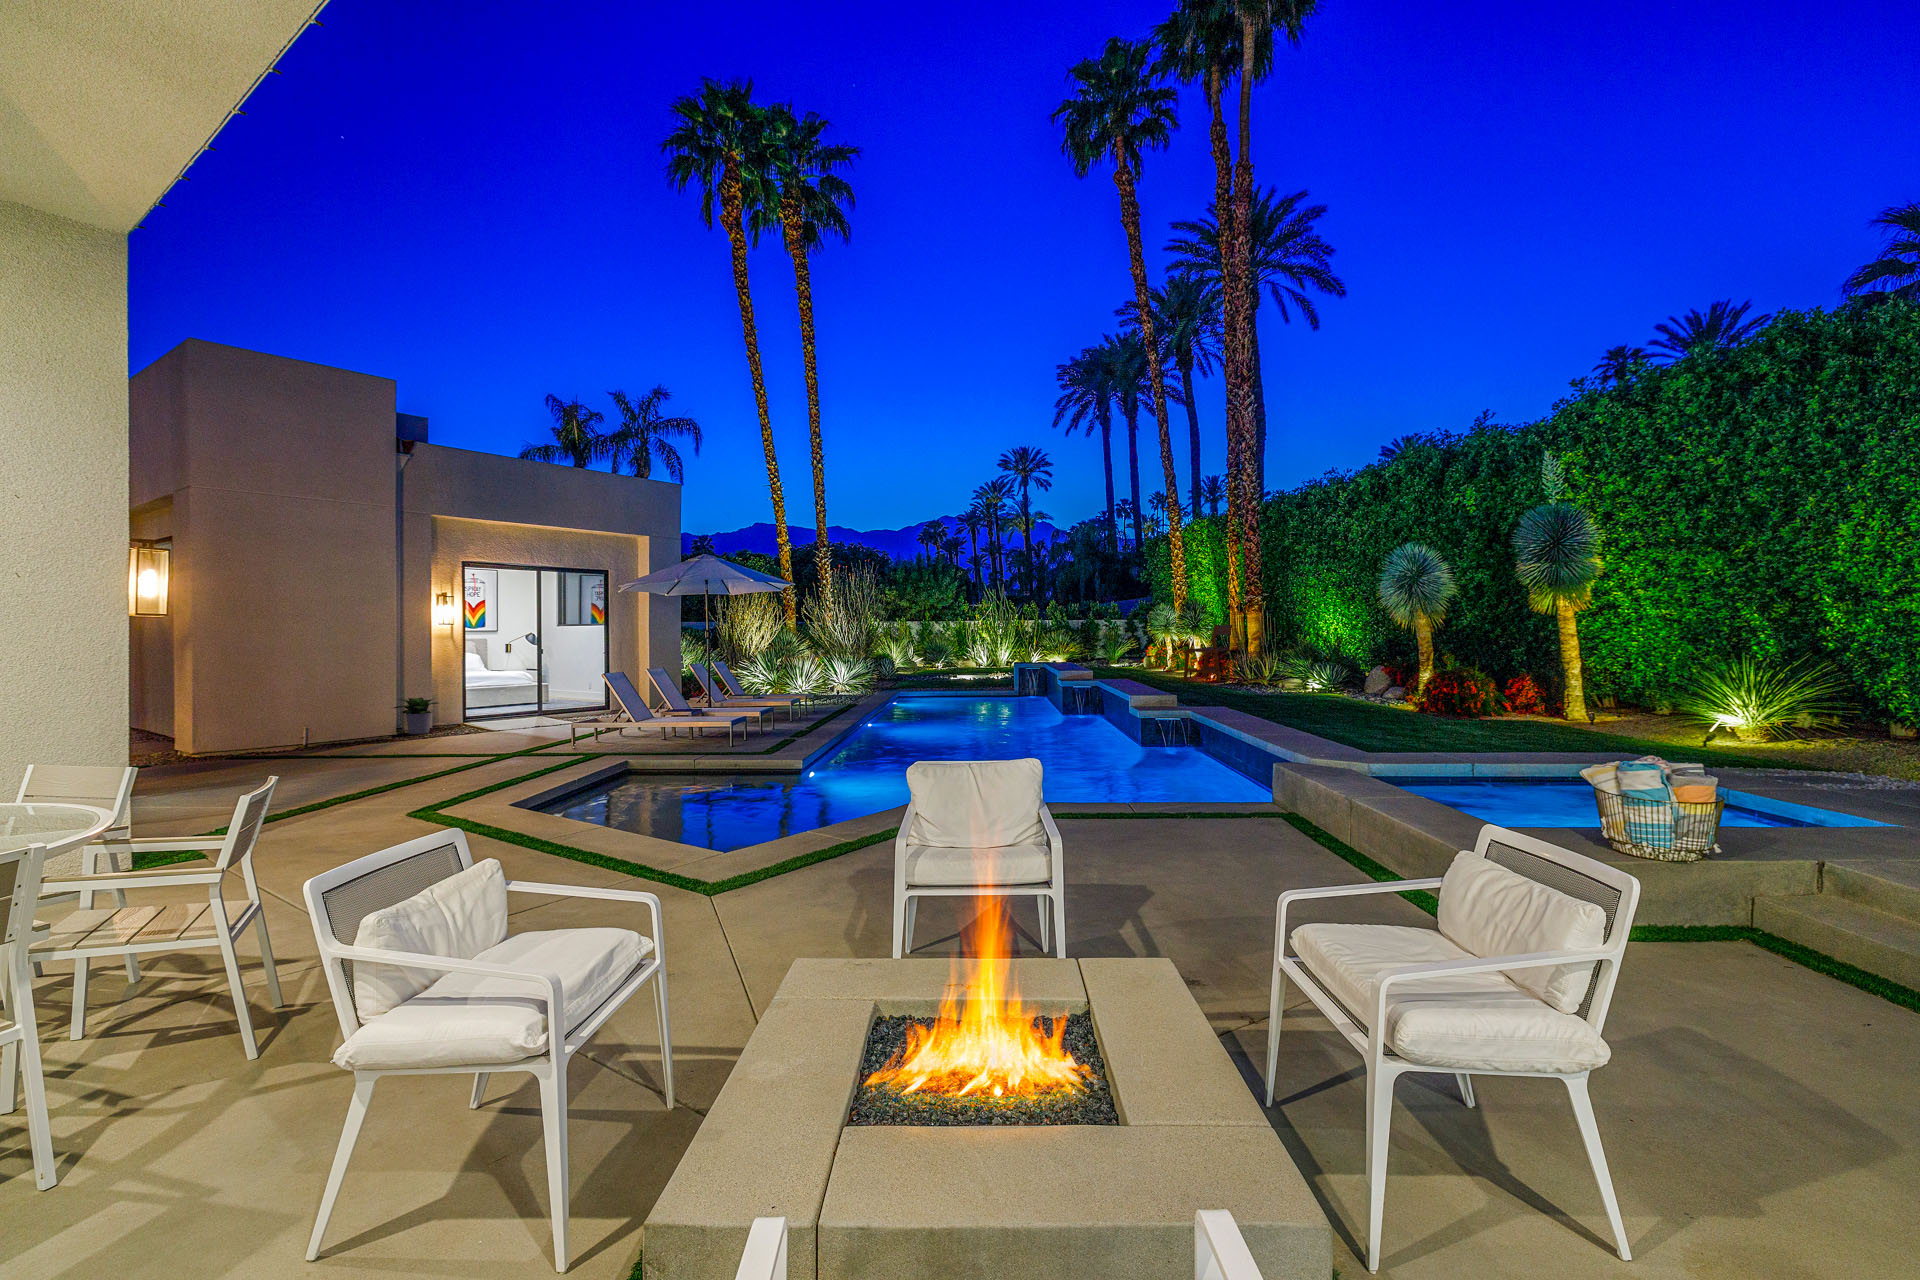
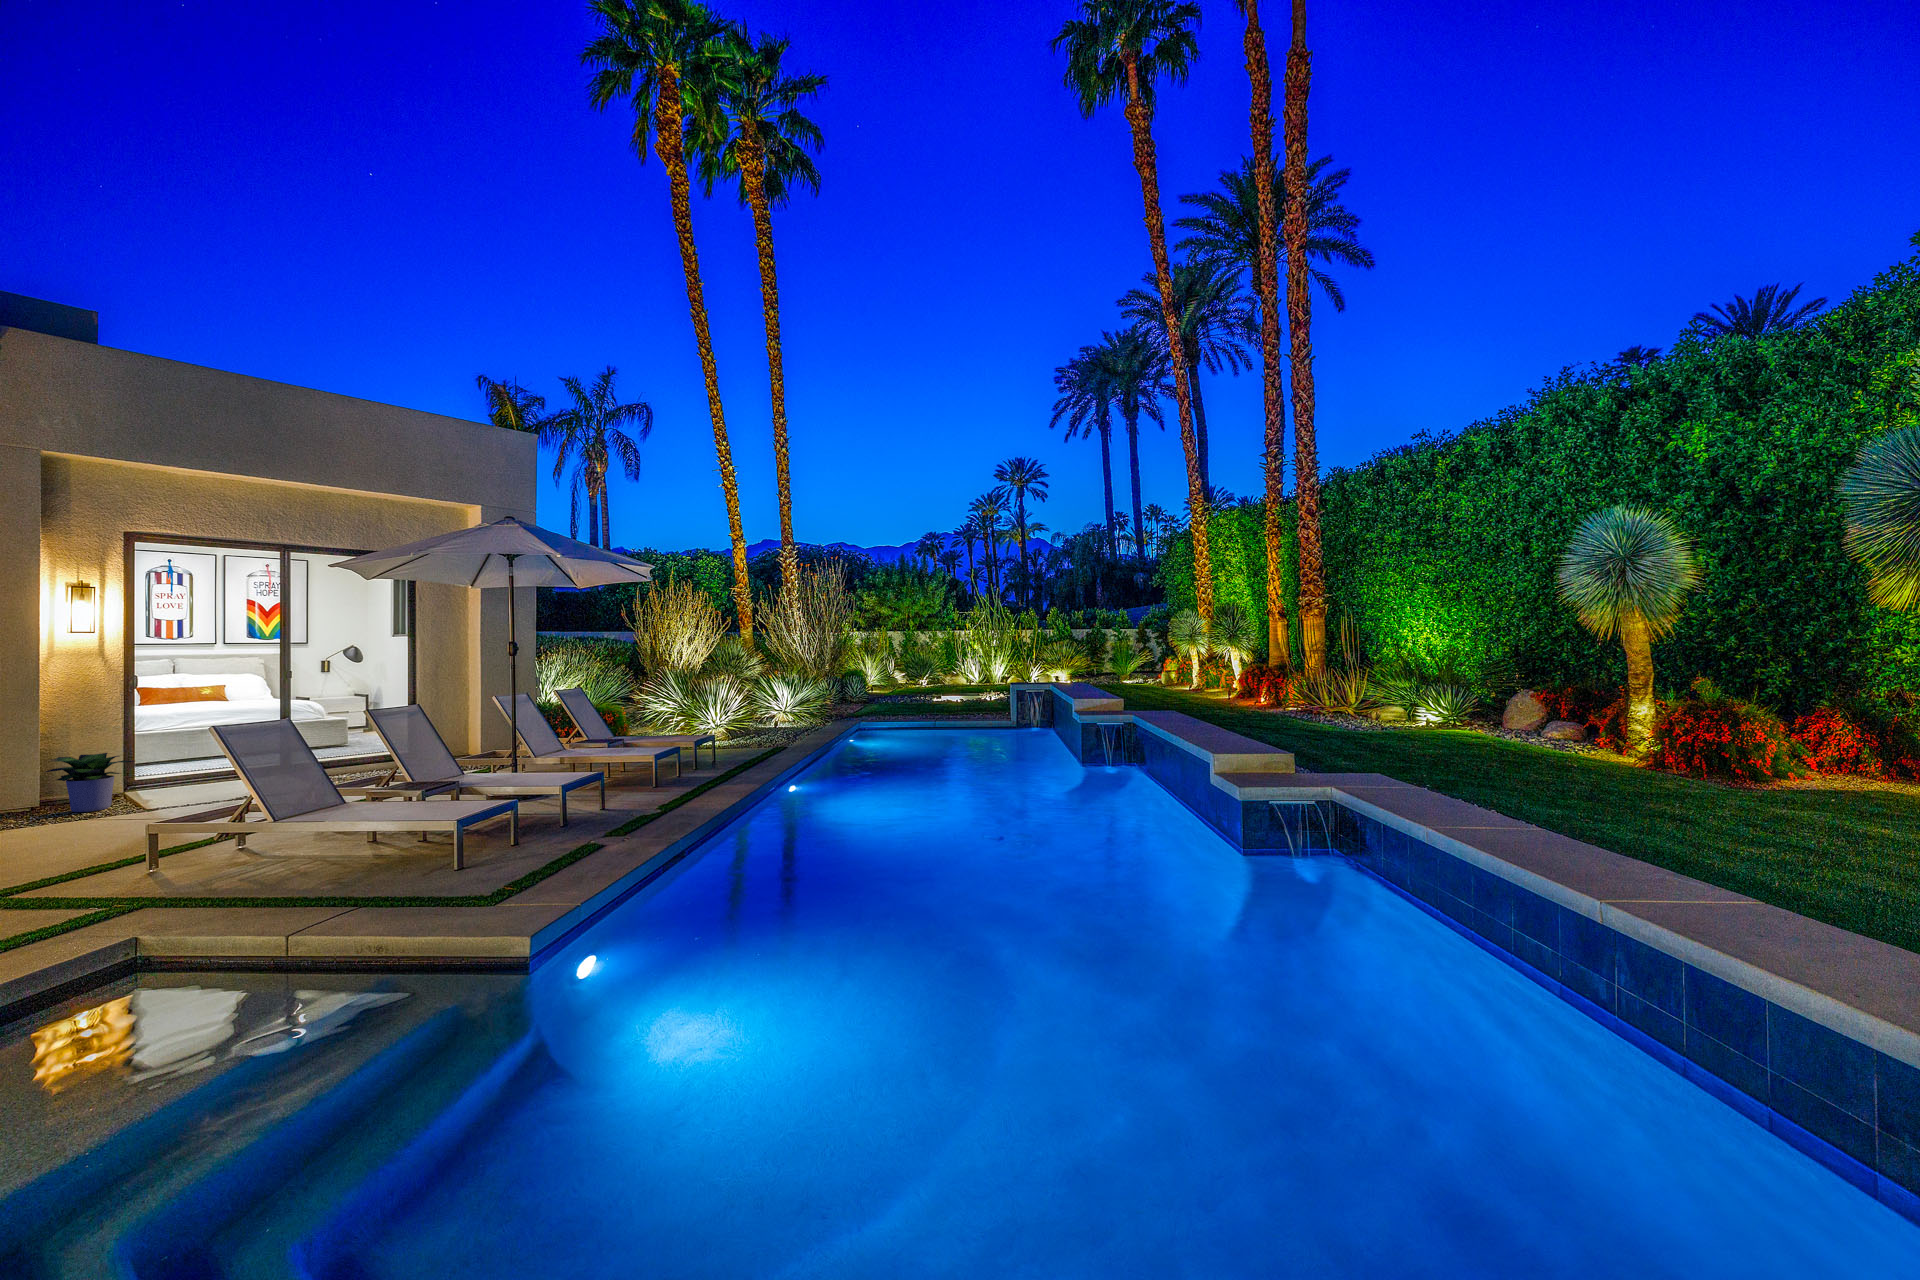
bench: present [1183,625,1237,682] -> none [1226,634,1293,709]

